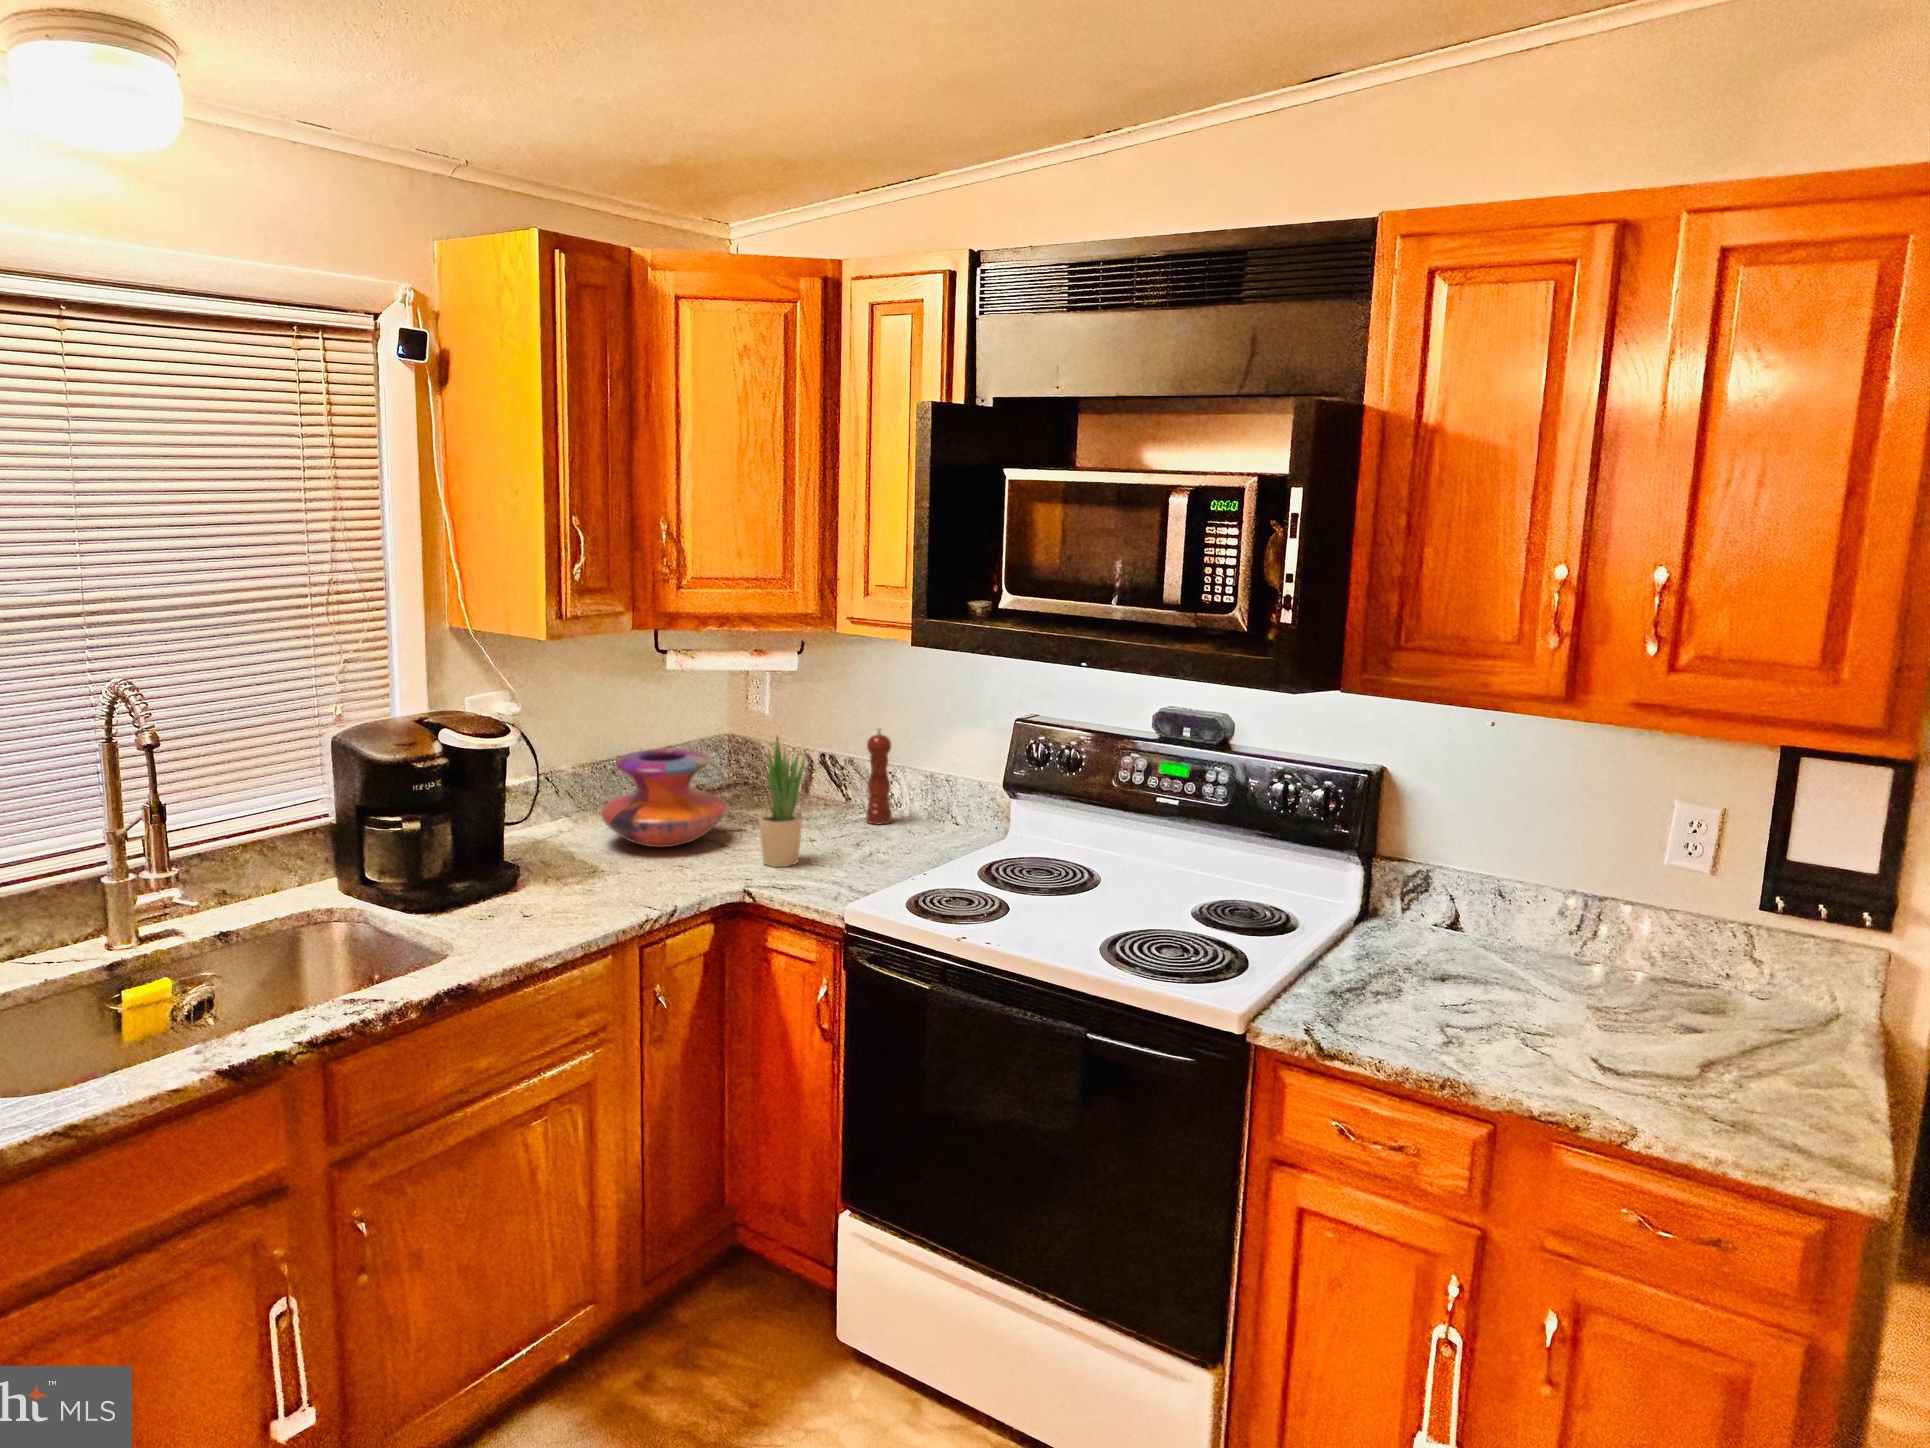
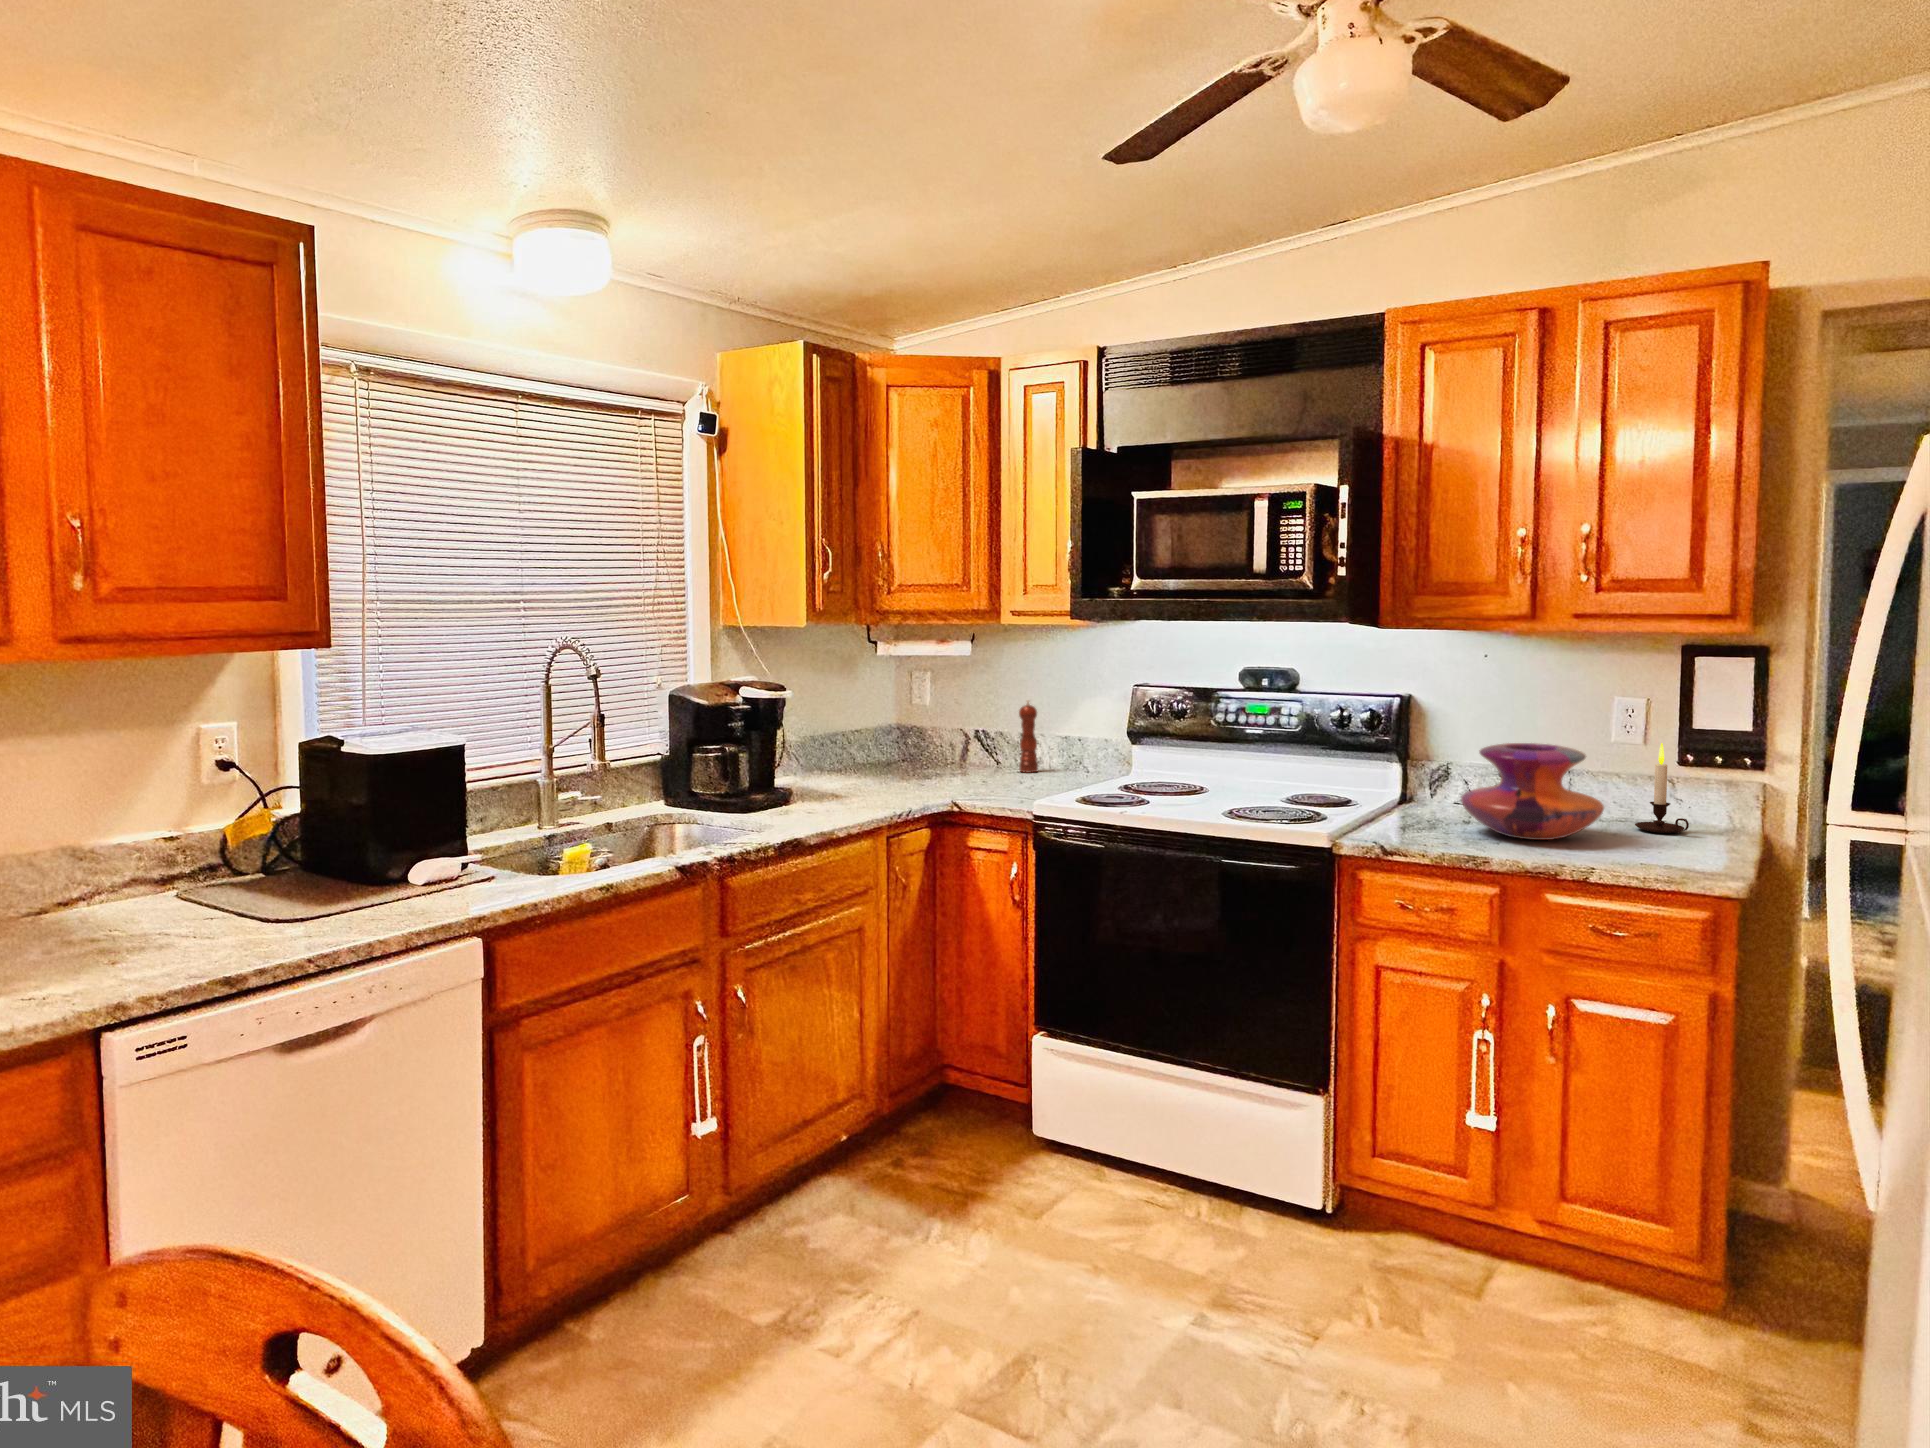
potted plant: present [758,737,806,867] -> none [950,693,987,790]
decorative vase: present [600,748,726,847] -> present [1461,743,1604,840]
candle: none [1692,892,1775,1029] -> present [1635,743,1689,833]

